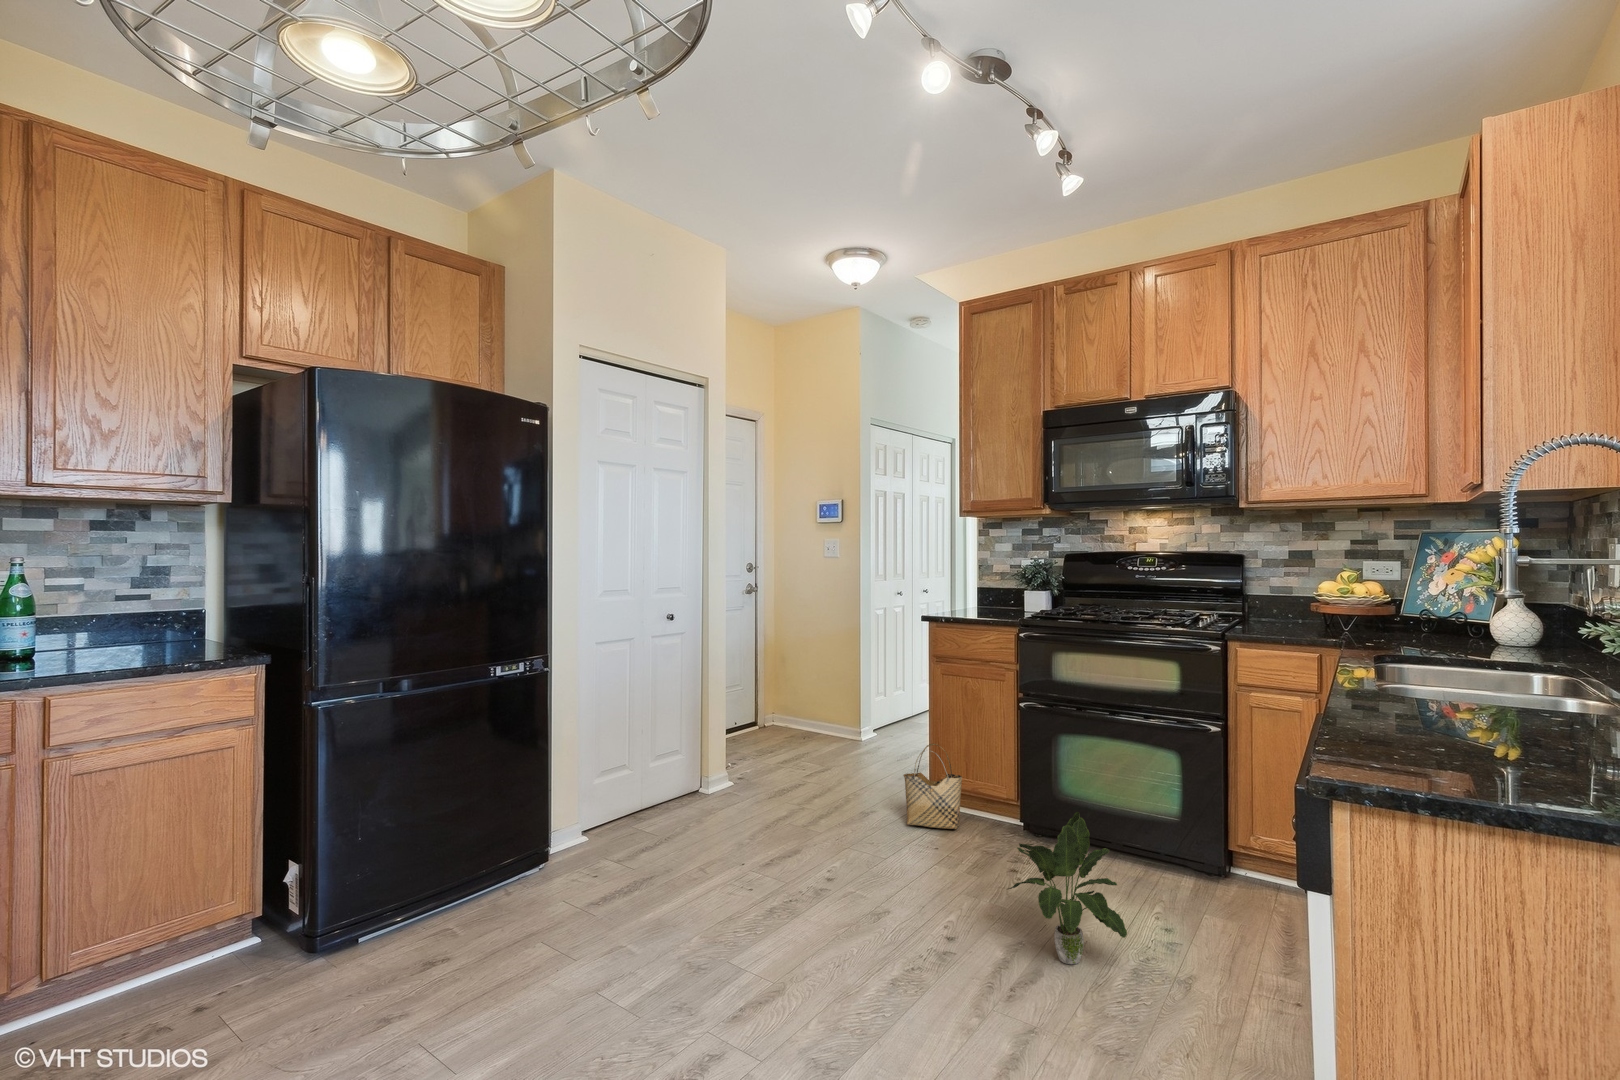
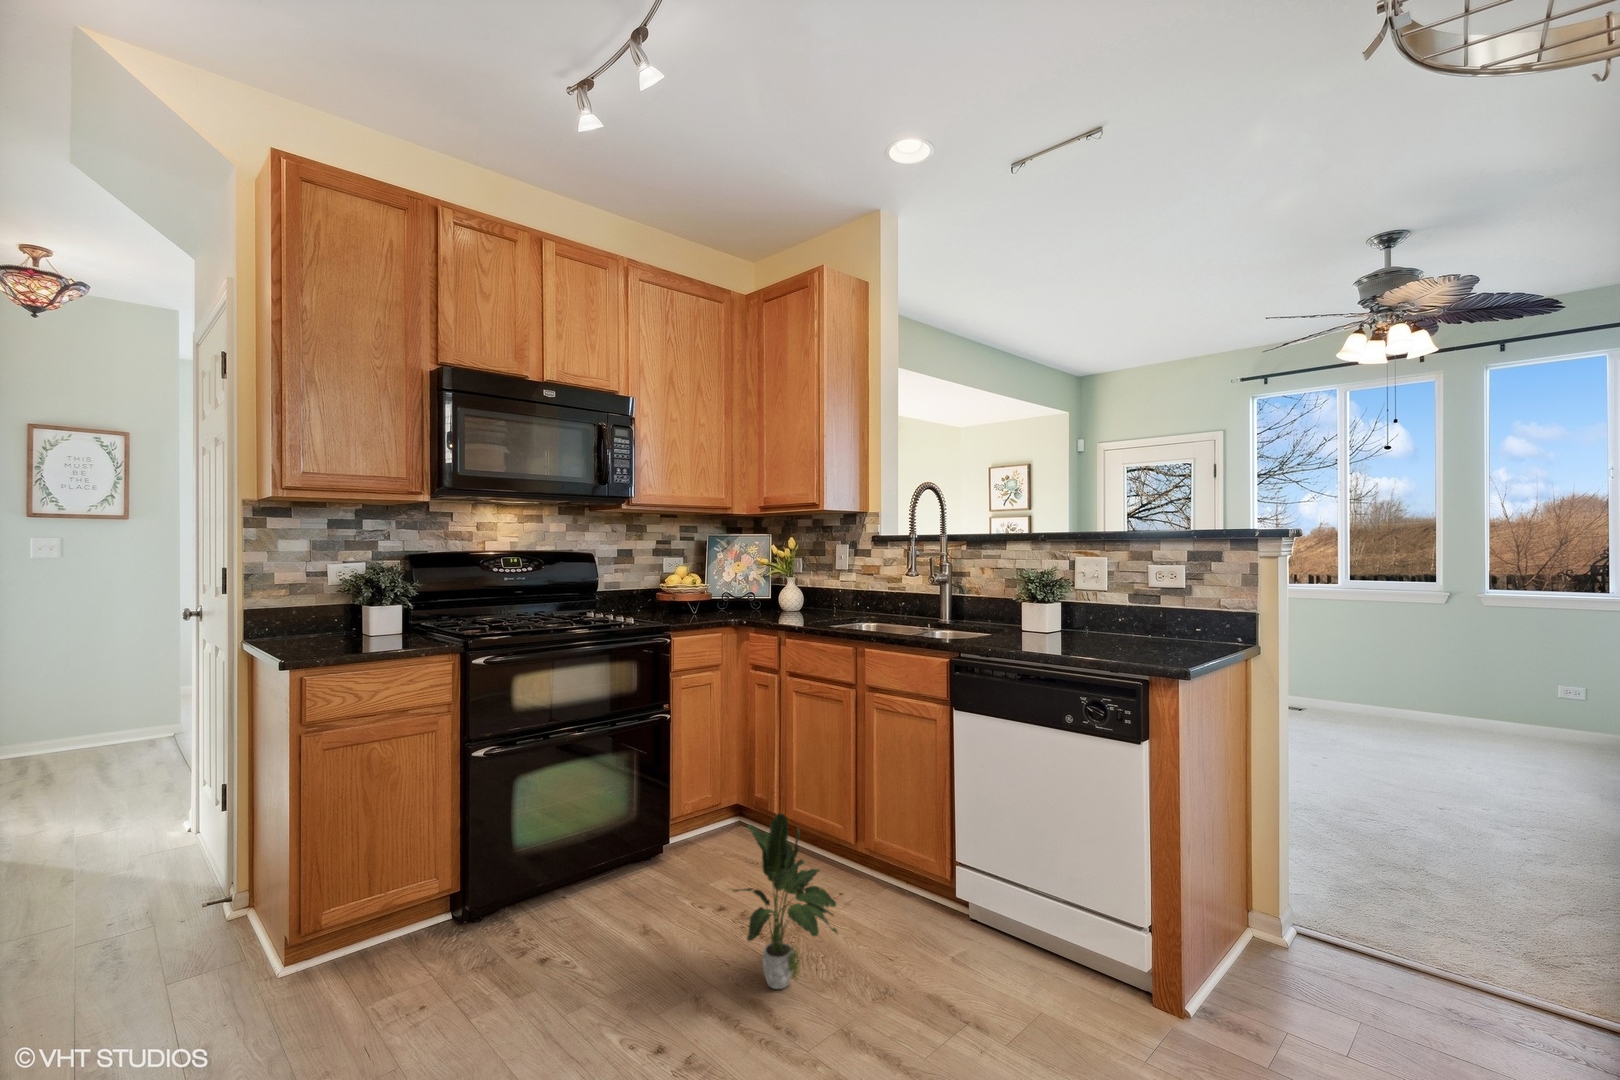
woven basket: present [903,744,962,829] -> none [289,862,392,1021]

